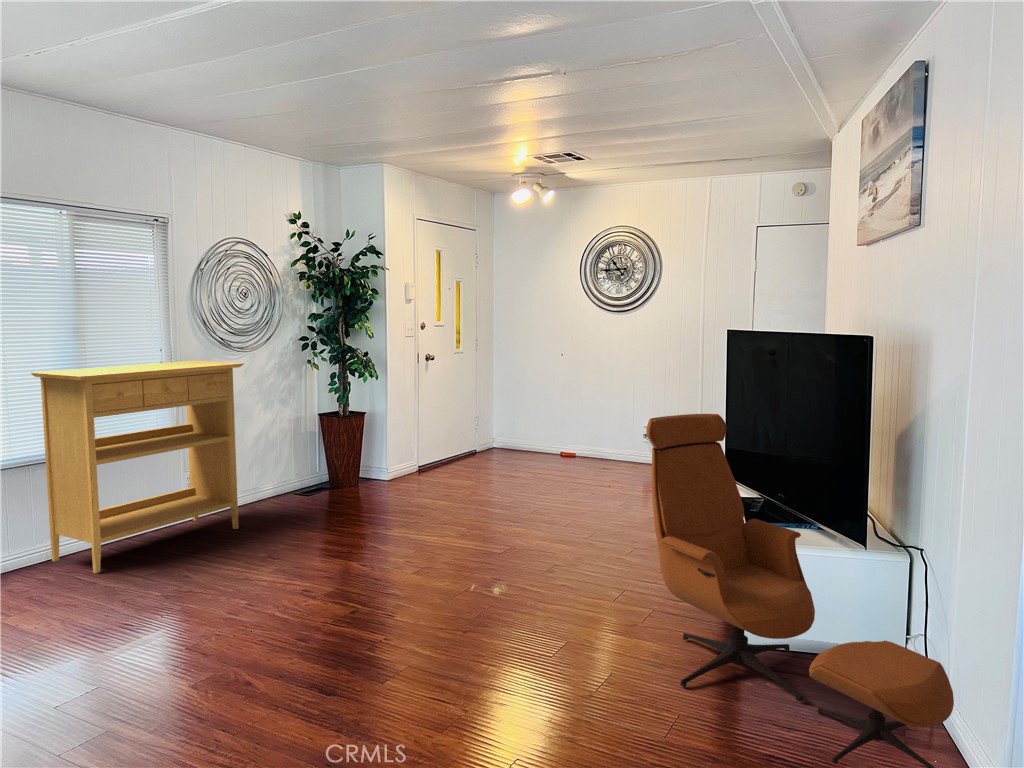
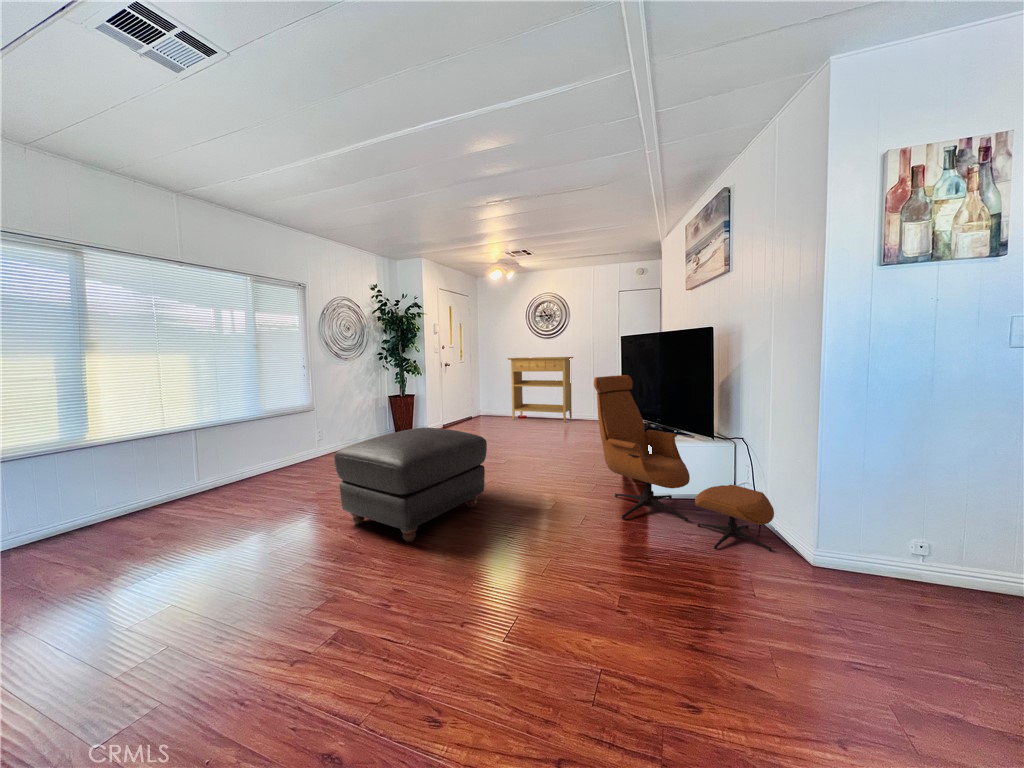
console table: present [31,361,244,573] -> present [508,357,573,422]
ottoman: none [180,493,448,702] -> present [334,427,487,542]

